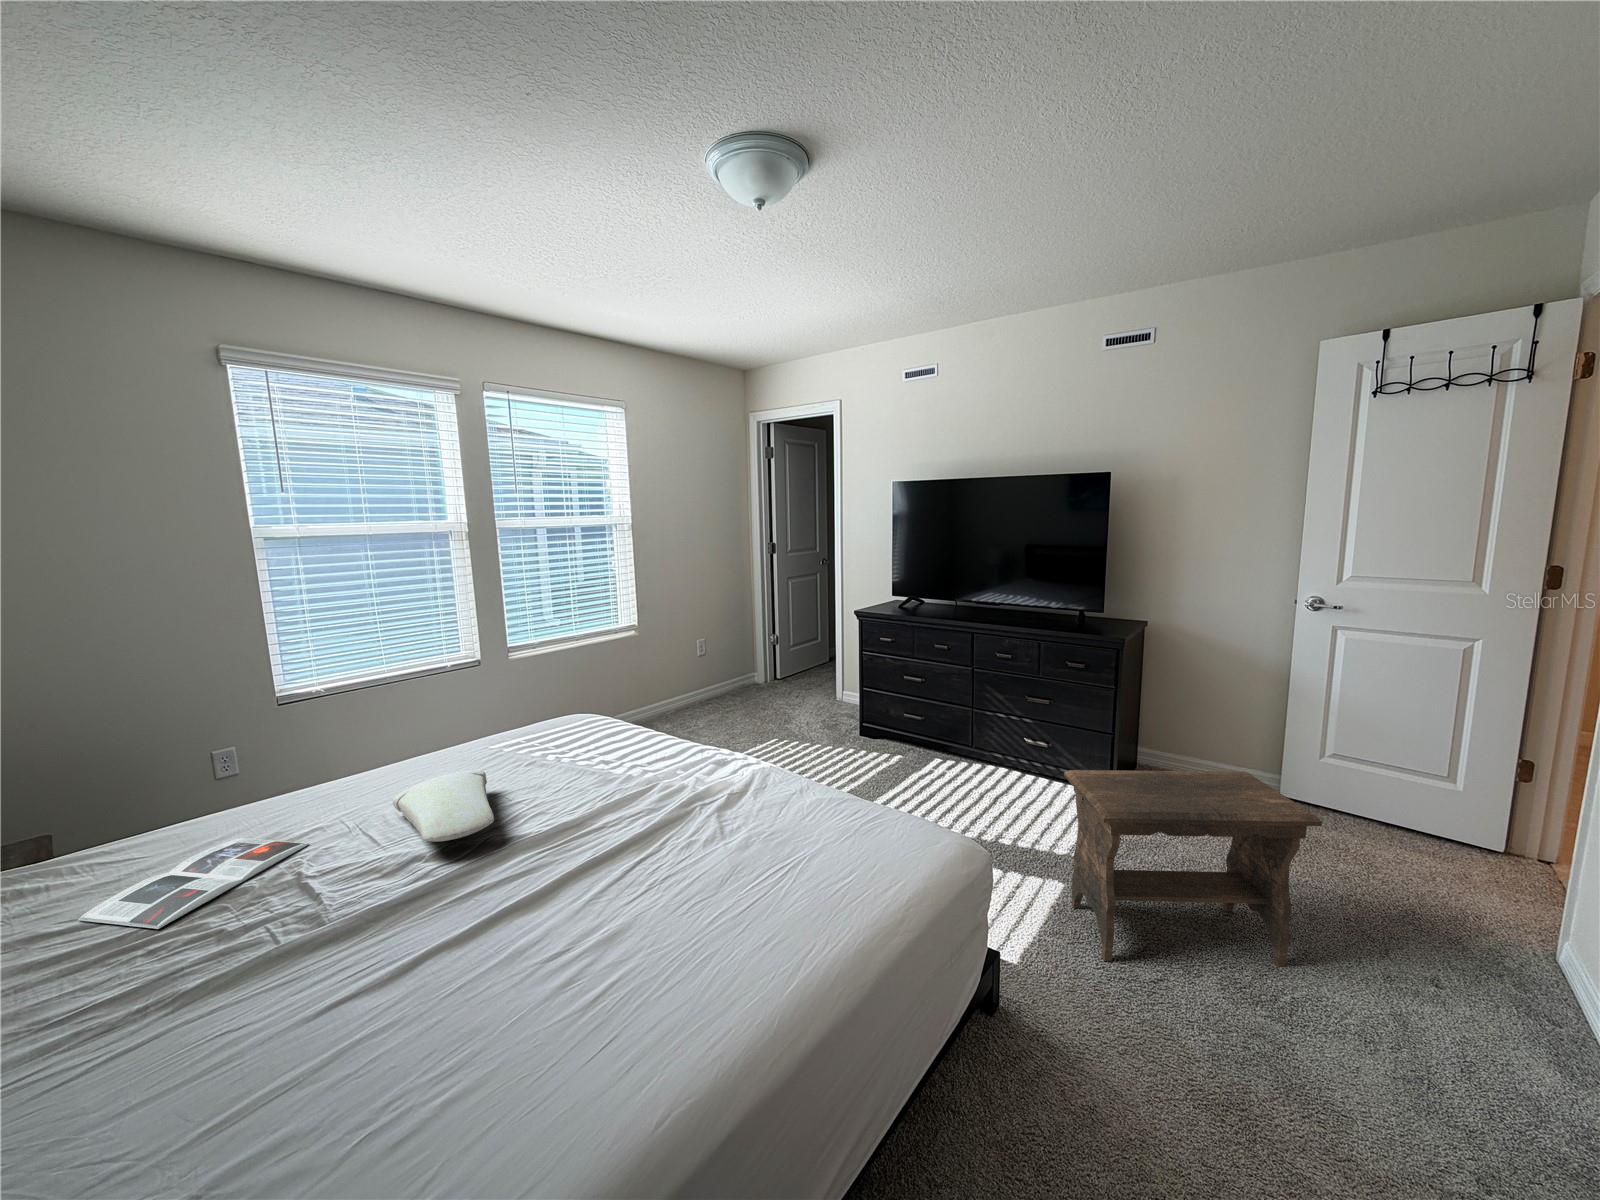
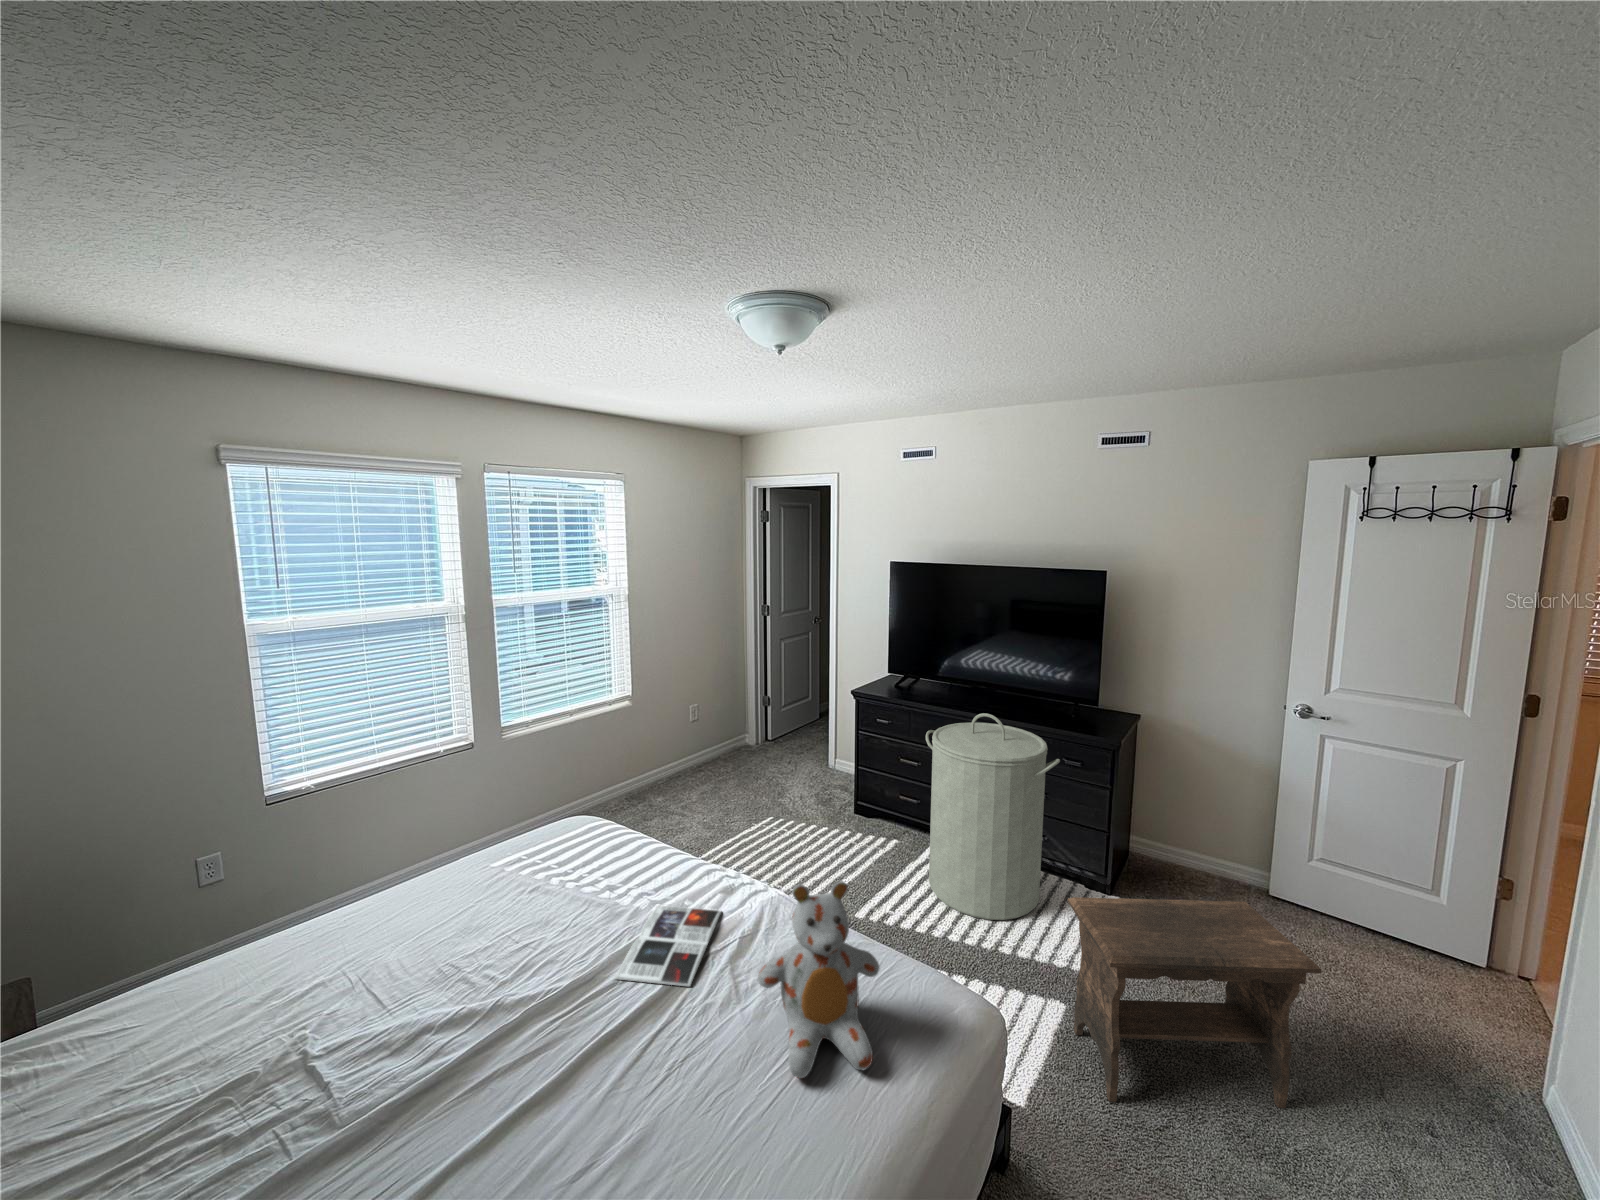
laundry hamper: none [927,616,1061,817] -> present [926,713,1060,920]
stuffed bear: none [740,709,862,890] -> present [758,881,880,1078]
pillow: present [393,770,494,841] -> none [396,912,505,1013]
magazine: present [78,838,309,929] -> present [616,905,721,986]

